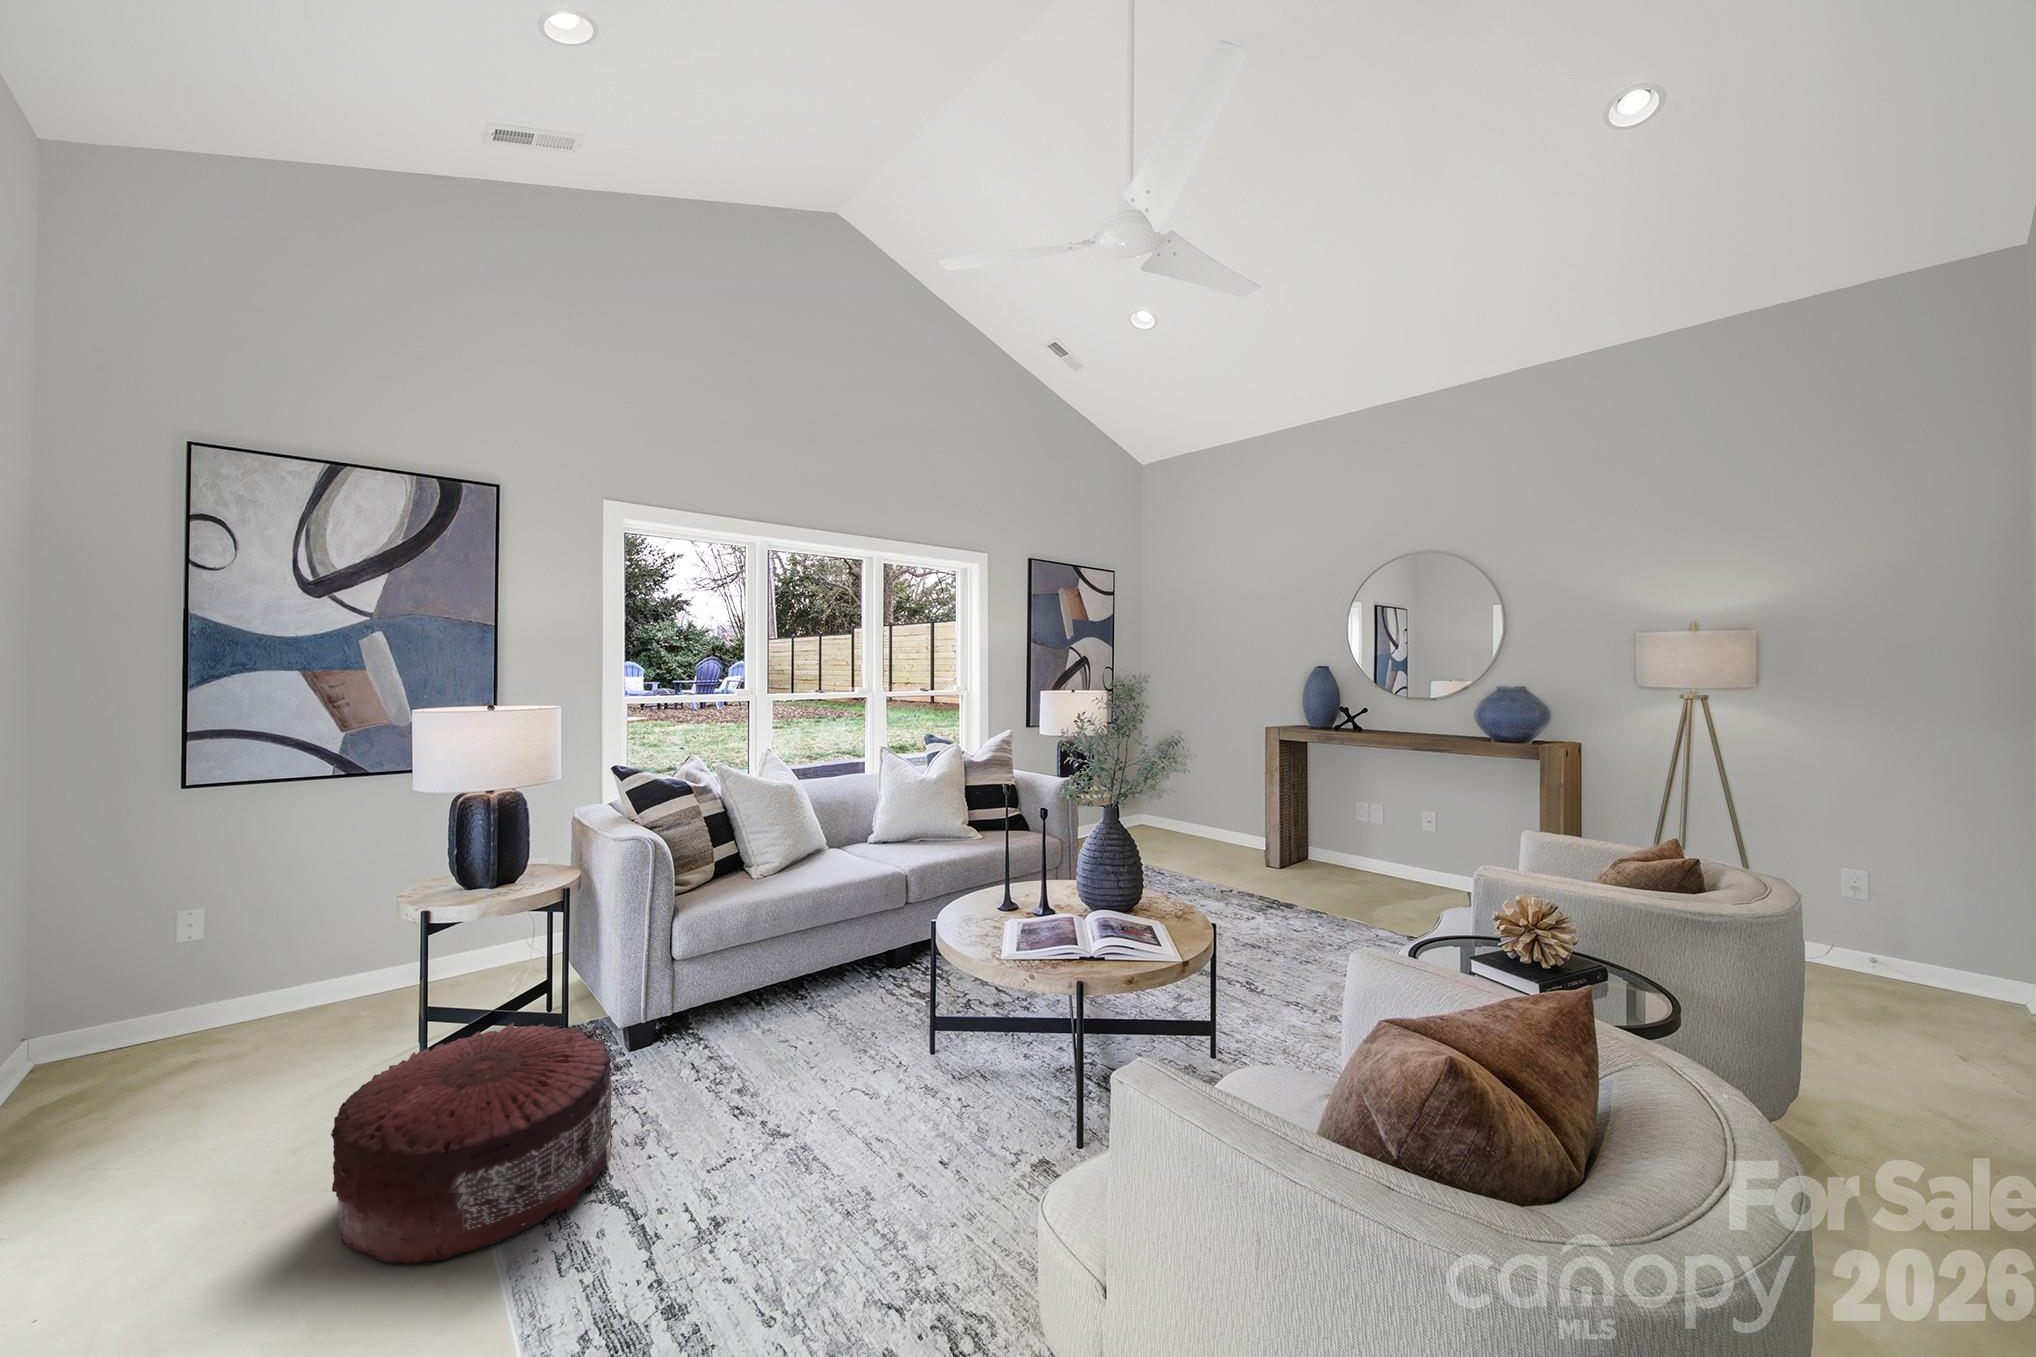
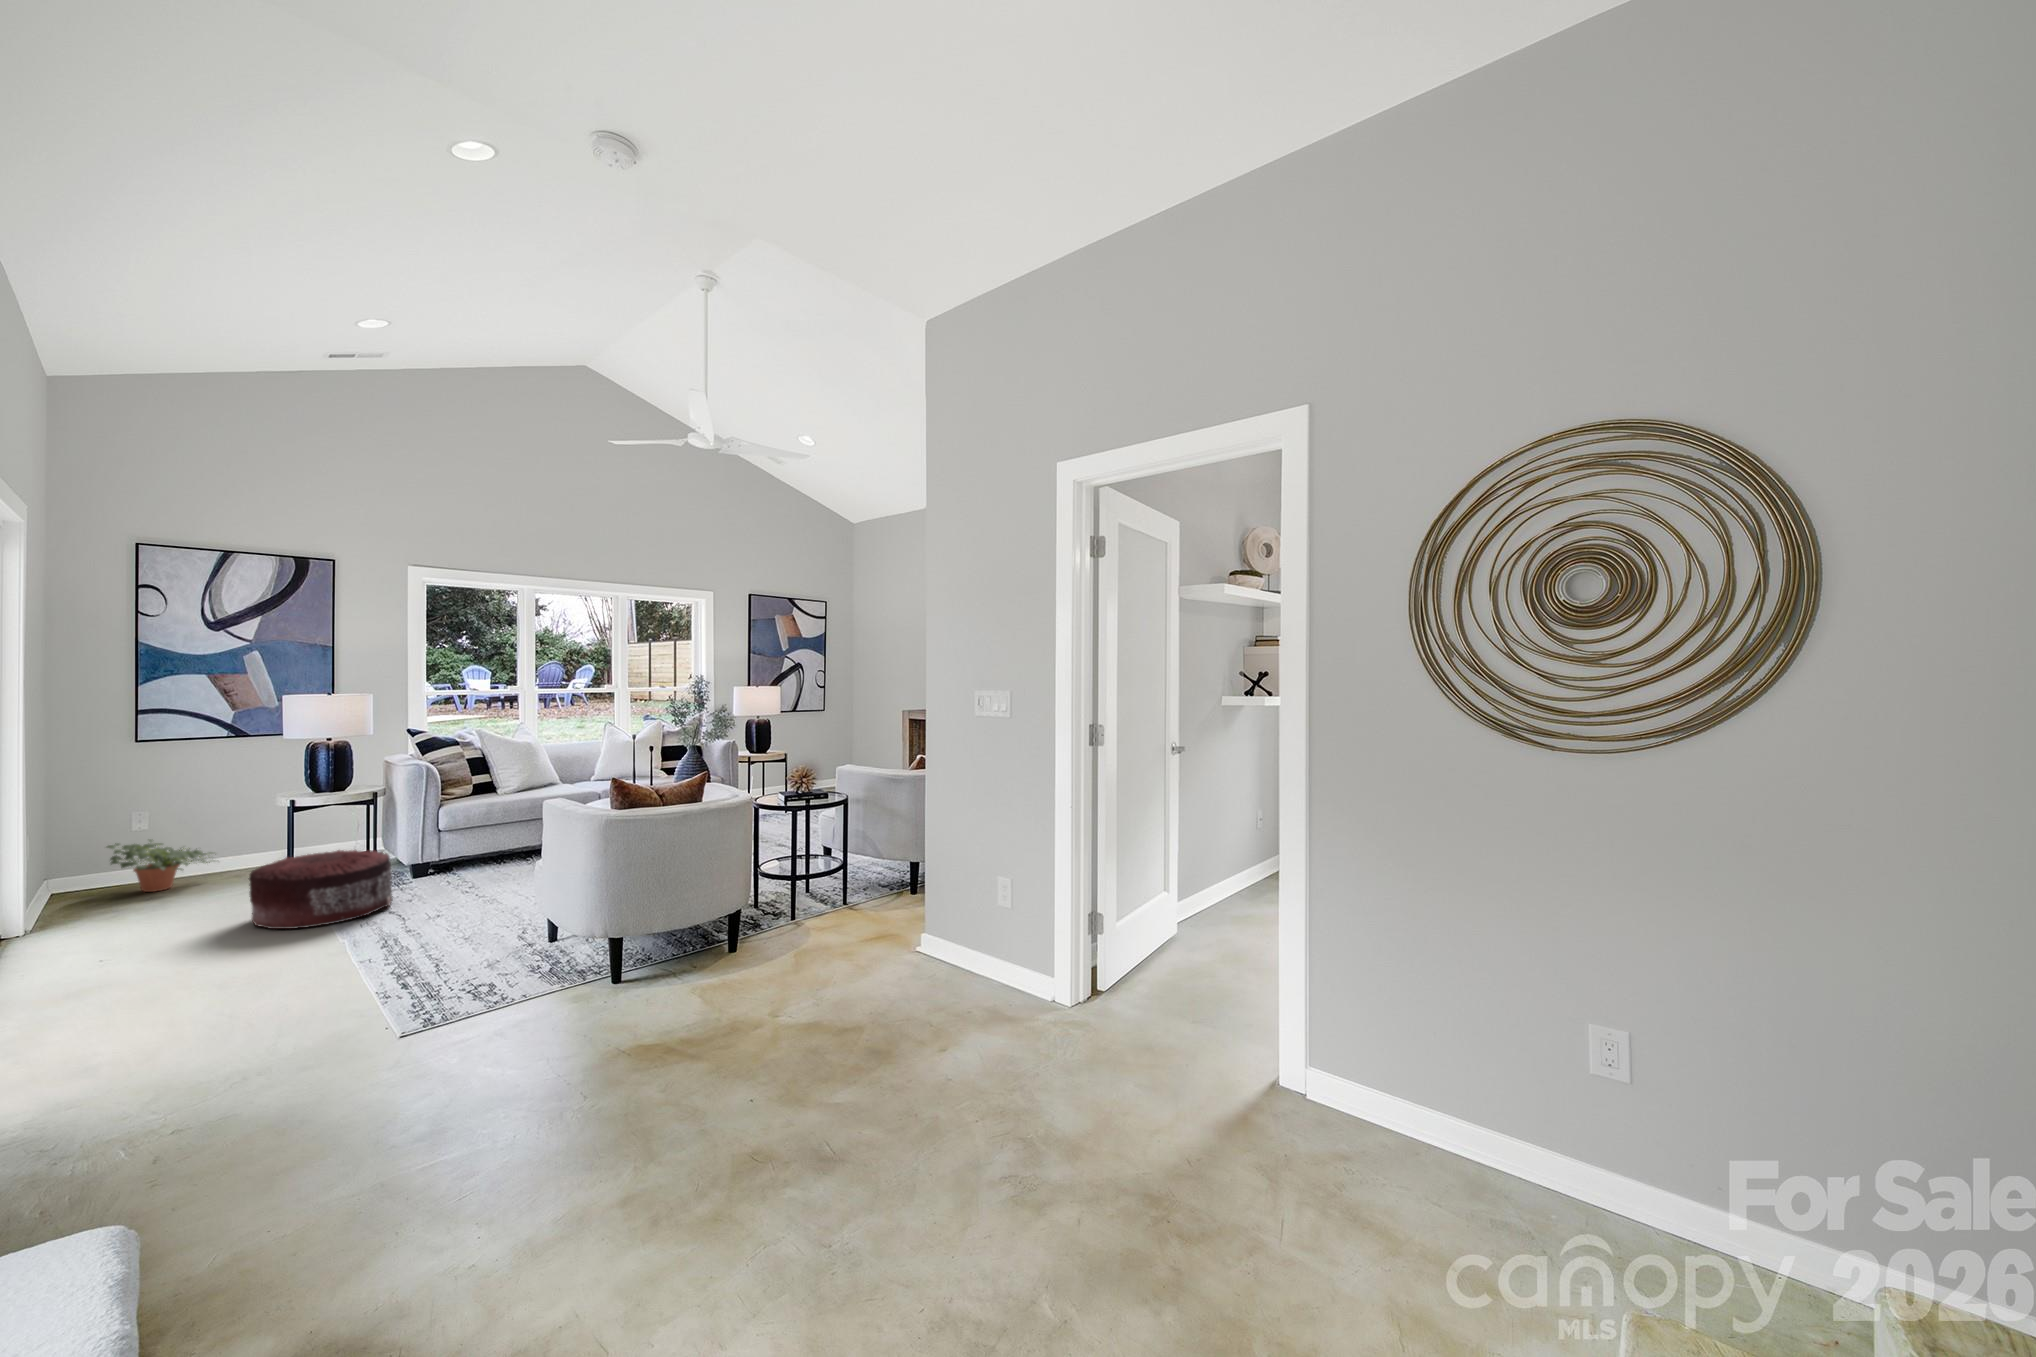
potted plant: none [115,959,315,1065] -> present [107,839,211,892]

